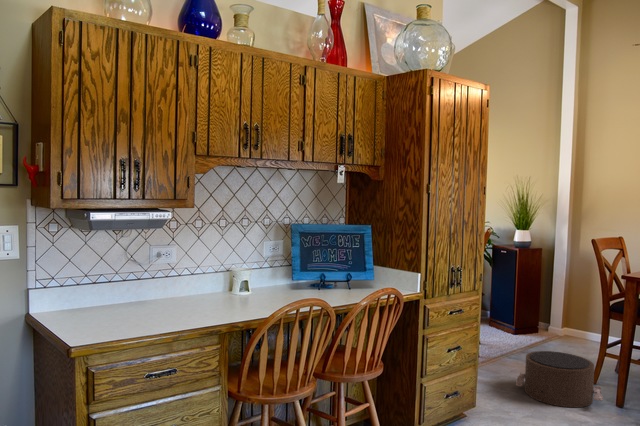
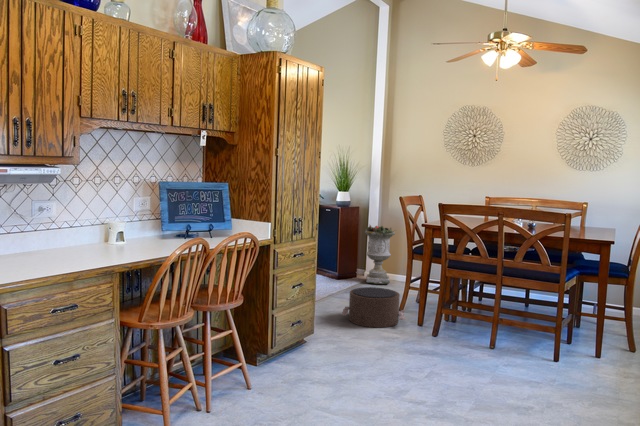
planter: none [547,269,590,343] -> present [365,225,395,284]

